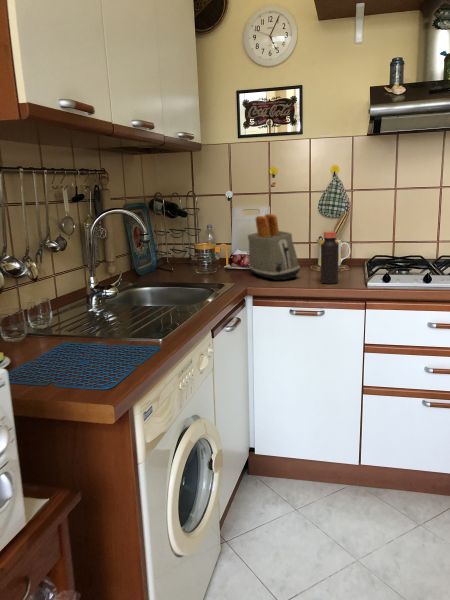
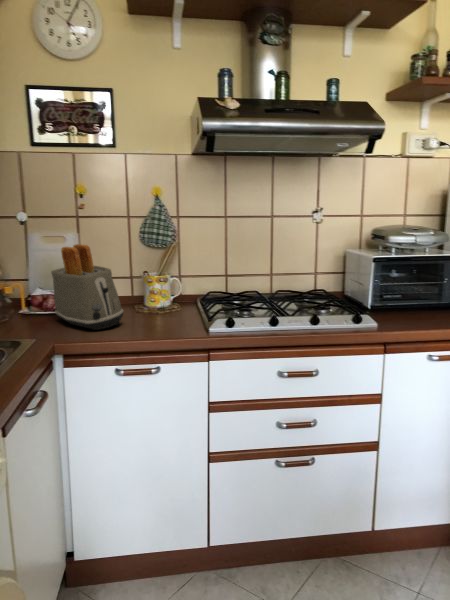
bottle: present [321,232,339,284] -> none [150,267,173,332]

